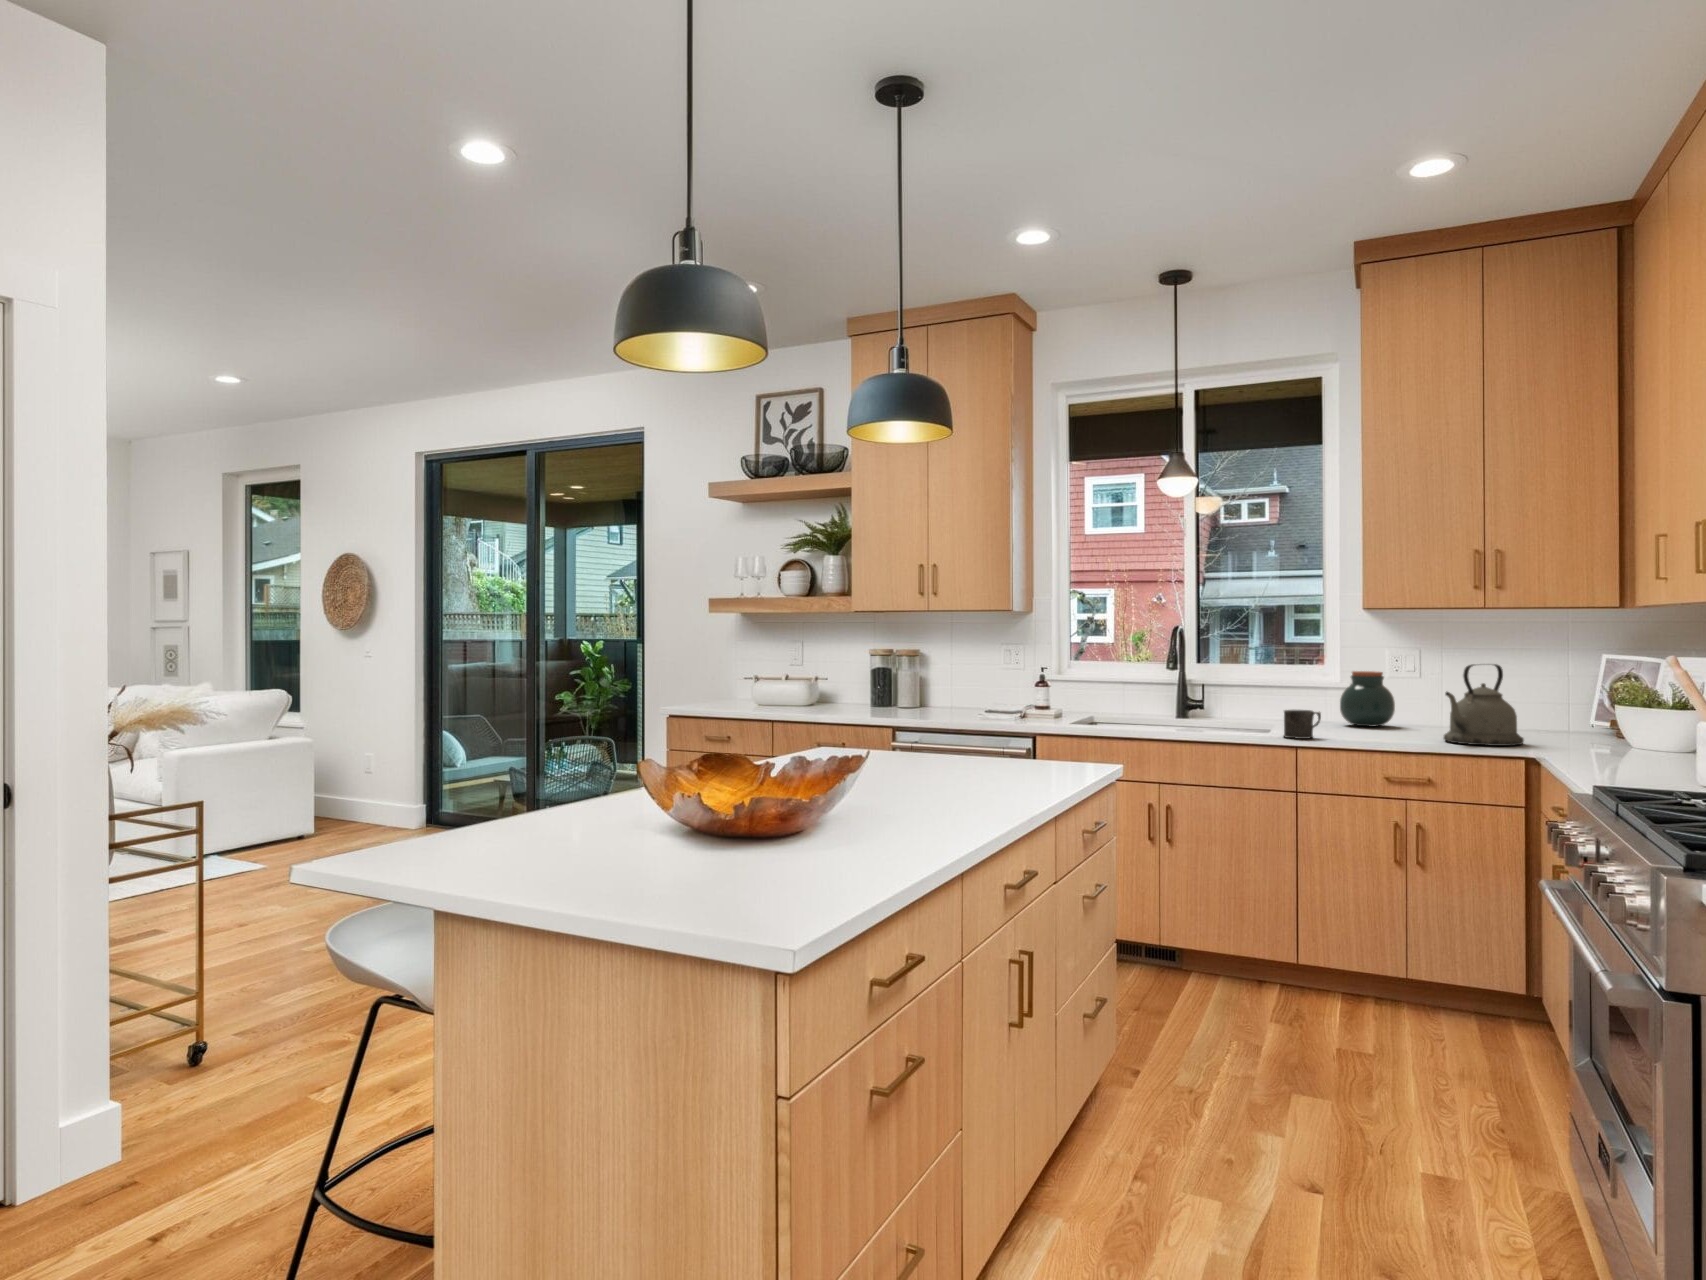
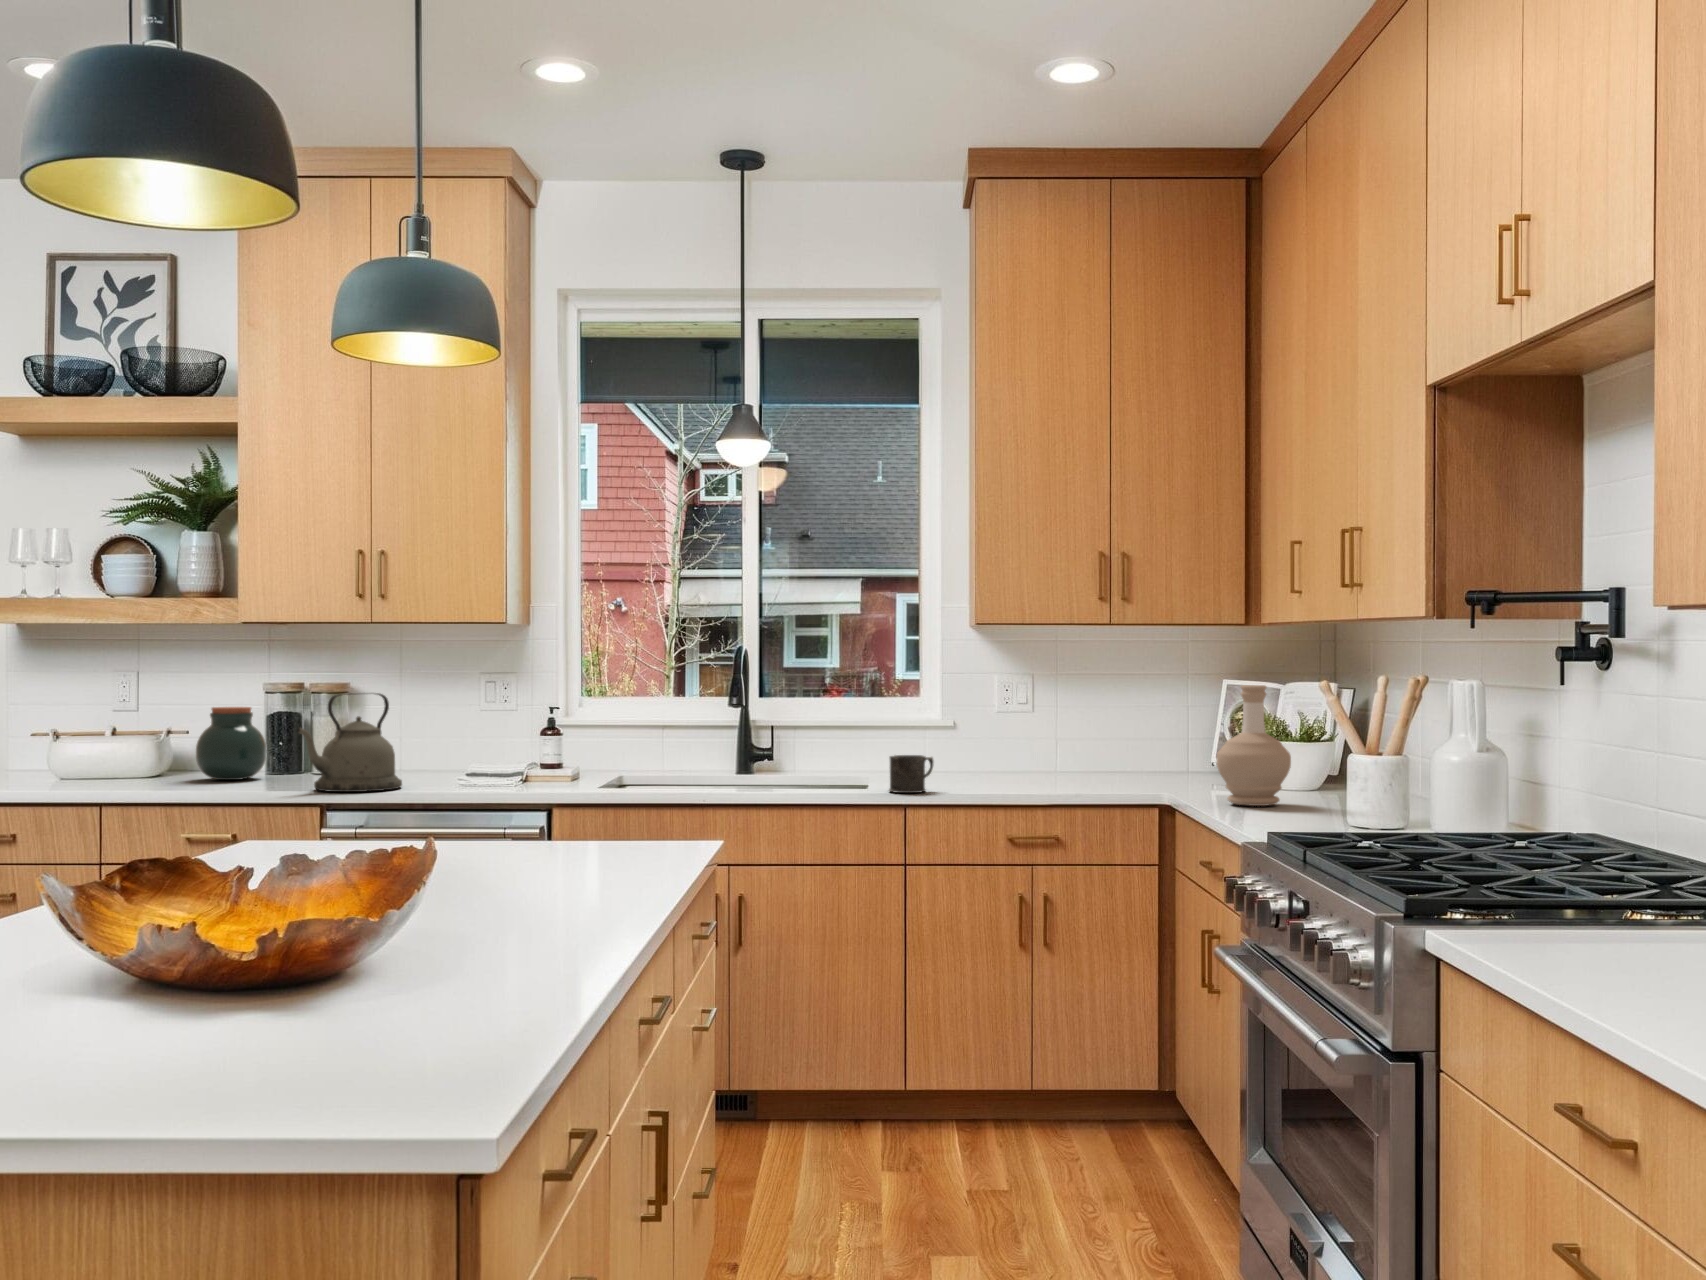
bottle: none [1570,659,1646,763] -> present [1216,685,1291,806]
kettle: present [1444,664,1524,746] -> present [297,693,402,792]
jar: present [1340,671,1395,727] -> present [196,707,267,780]

